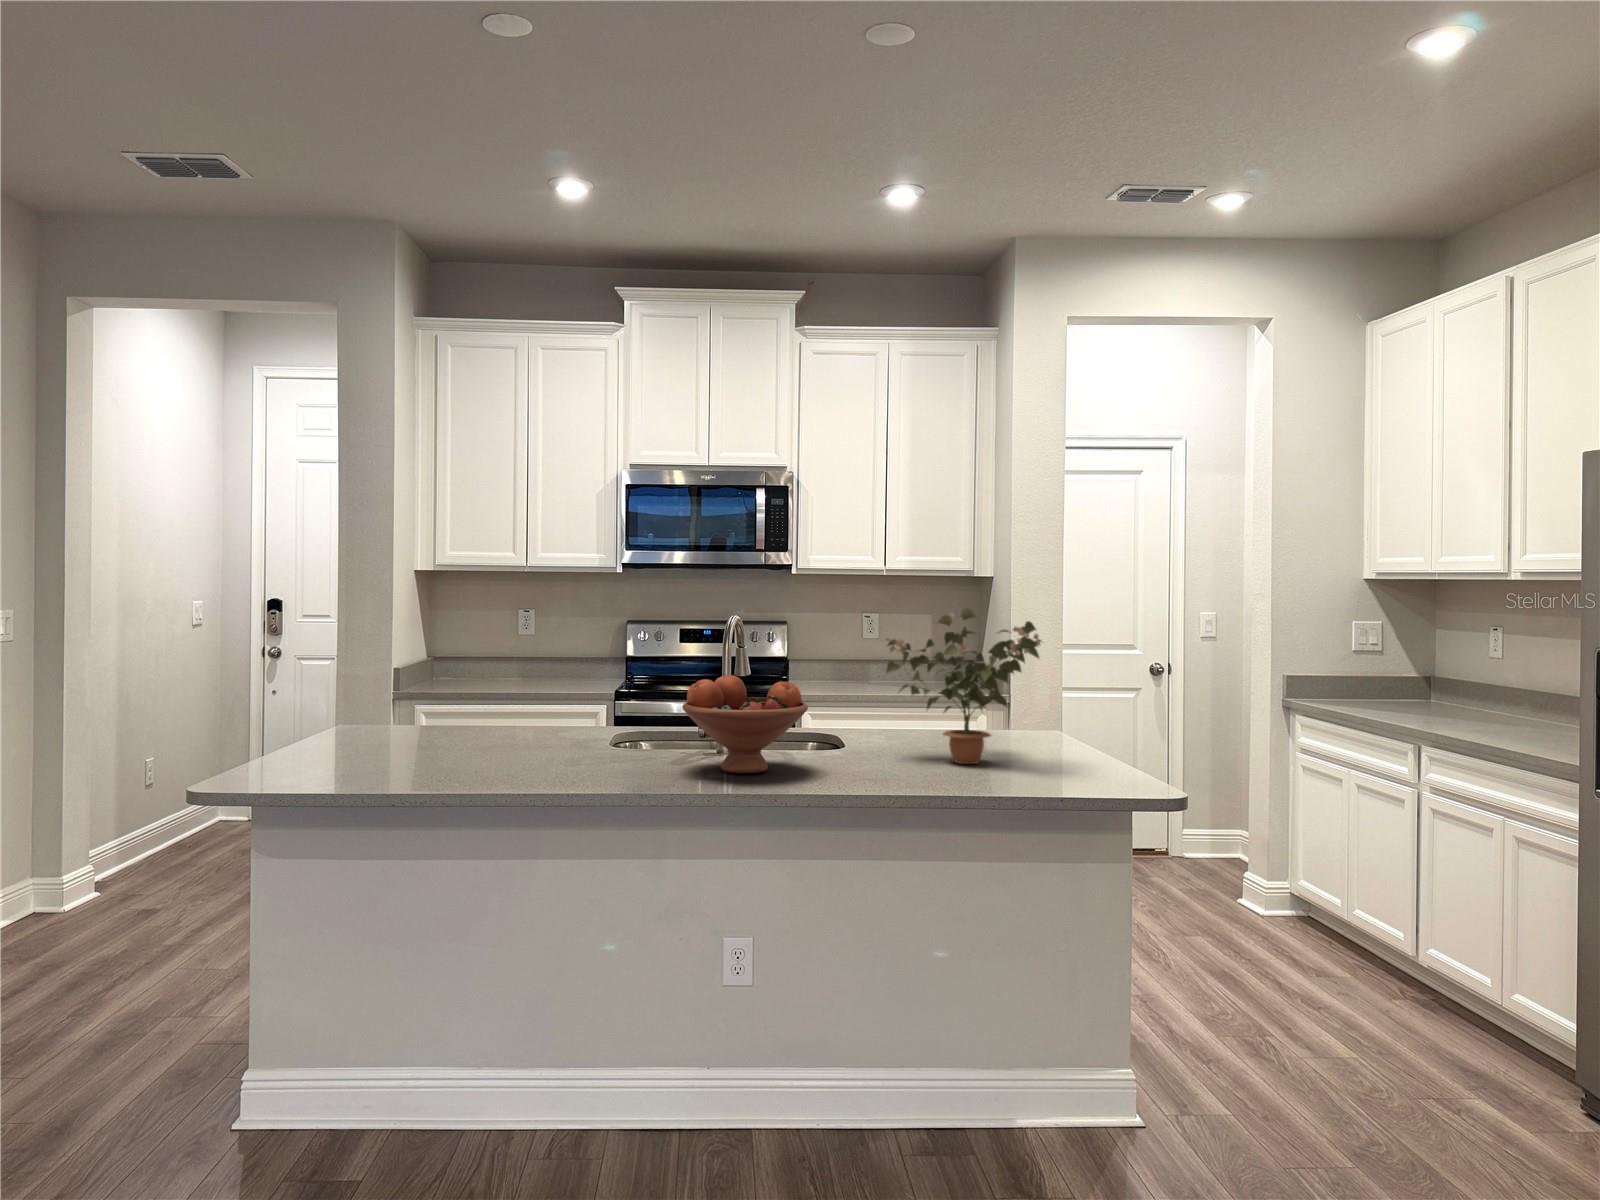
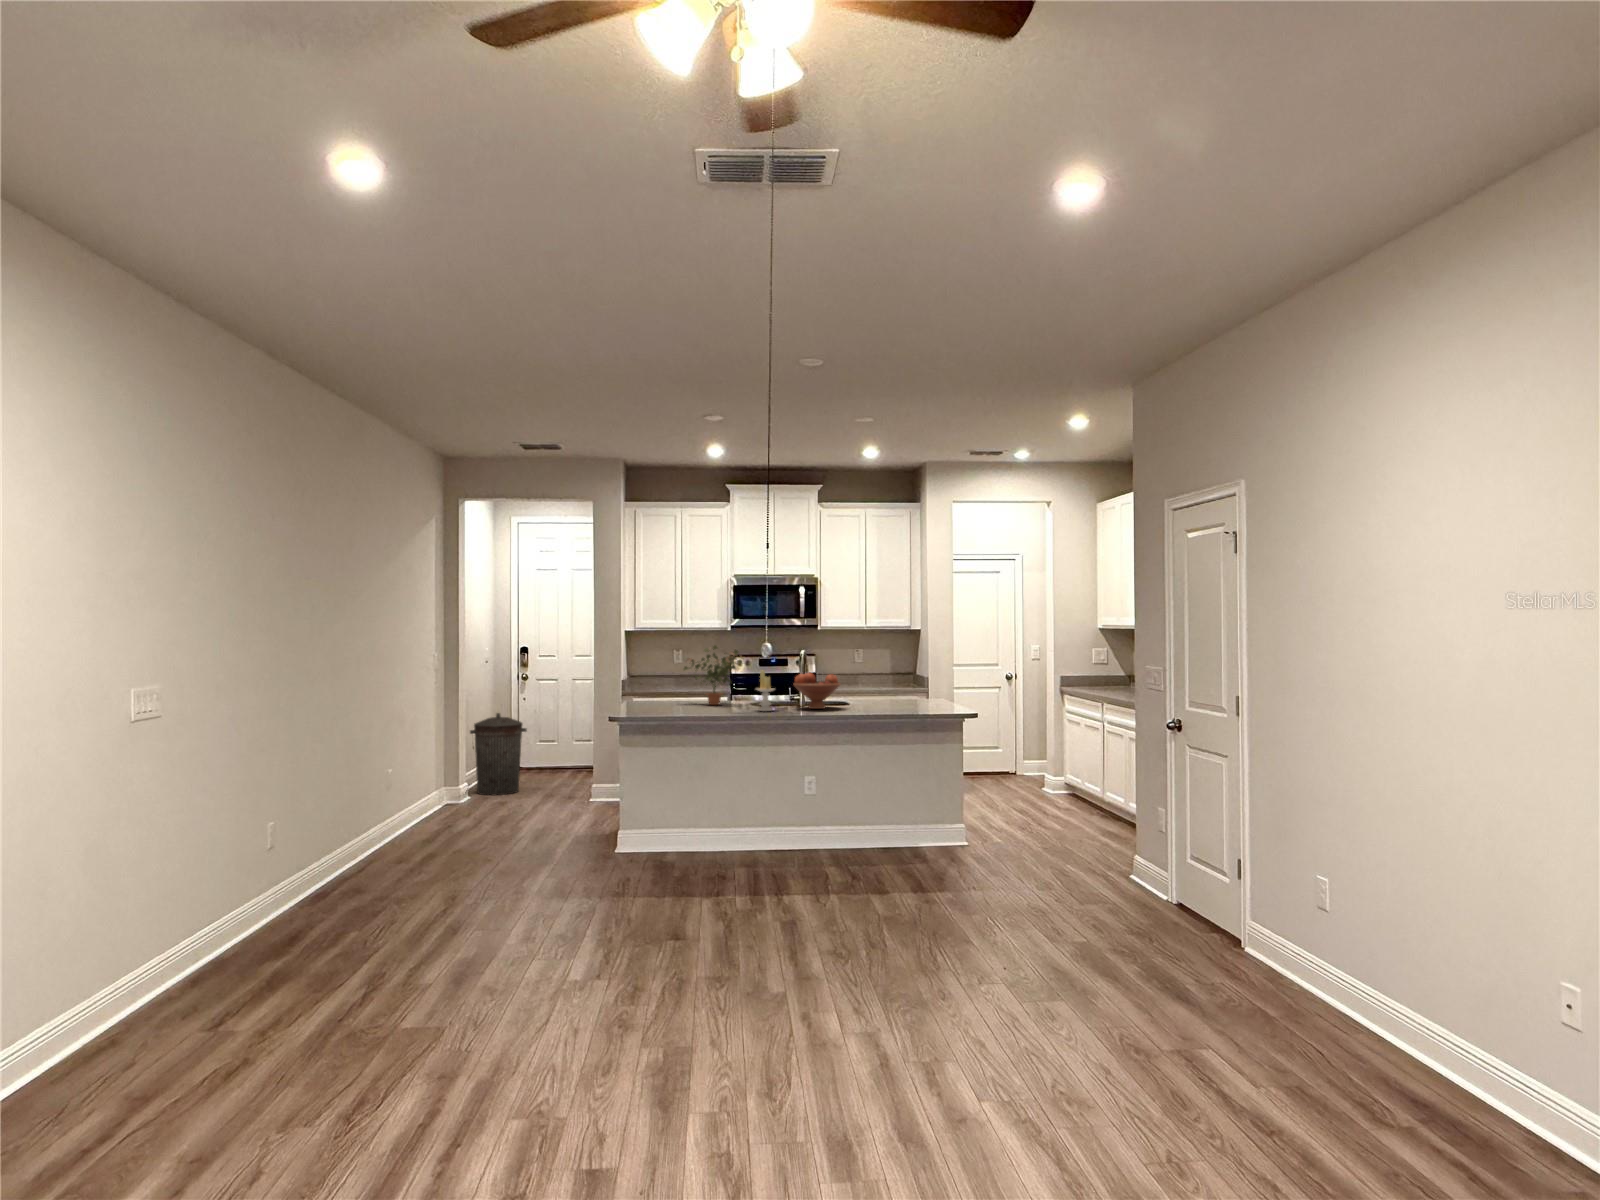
potted plant: present [886,608,1041,764] -> present [684,645,742,705]
candle: none [575,669,631,781] -> present [756,670,774,711]
trash can: none [101,728,224,893] -> present [470,713,527,795]

